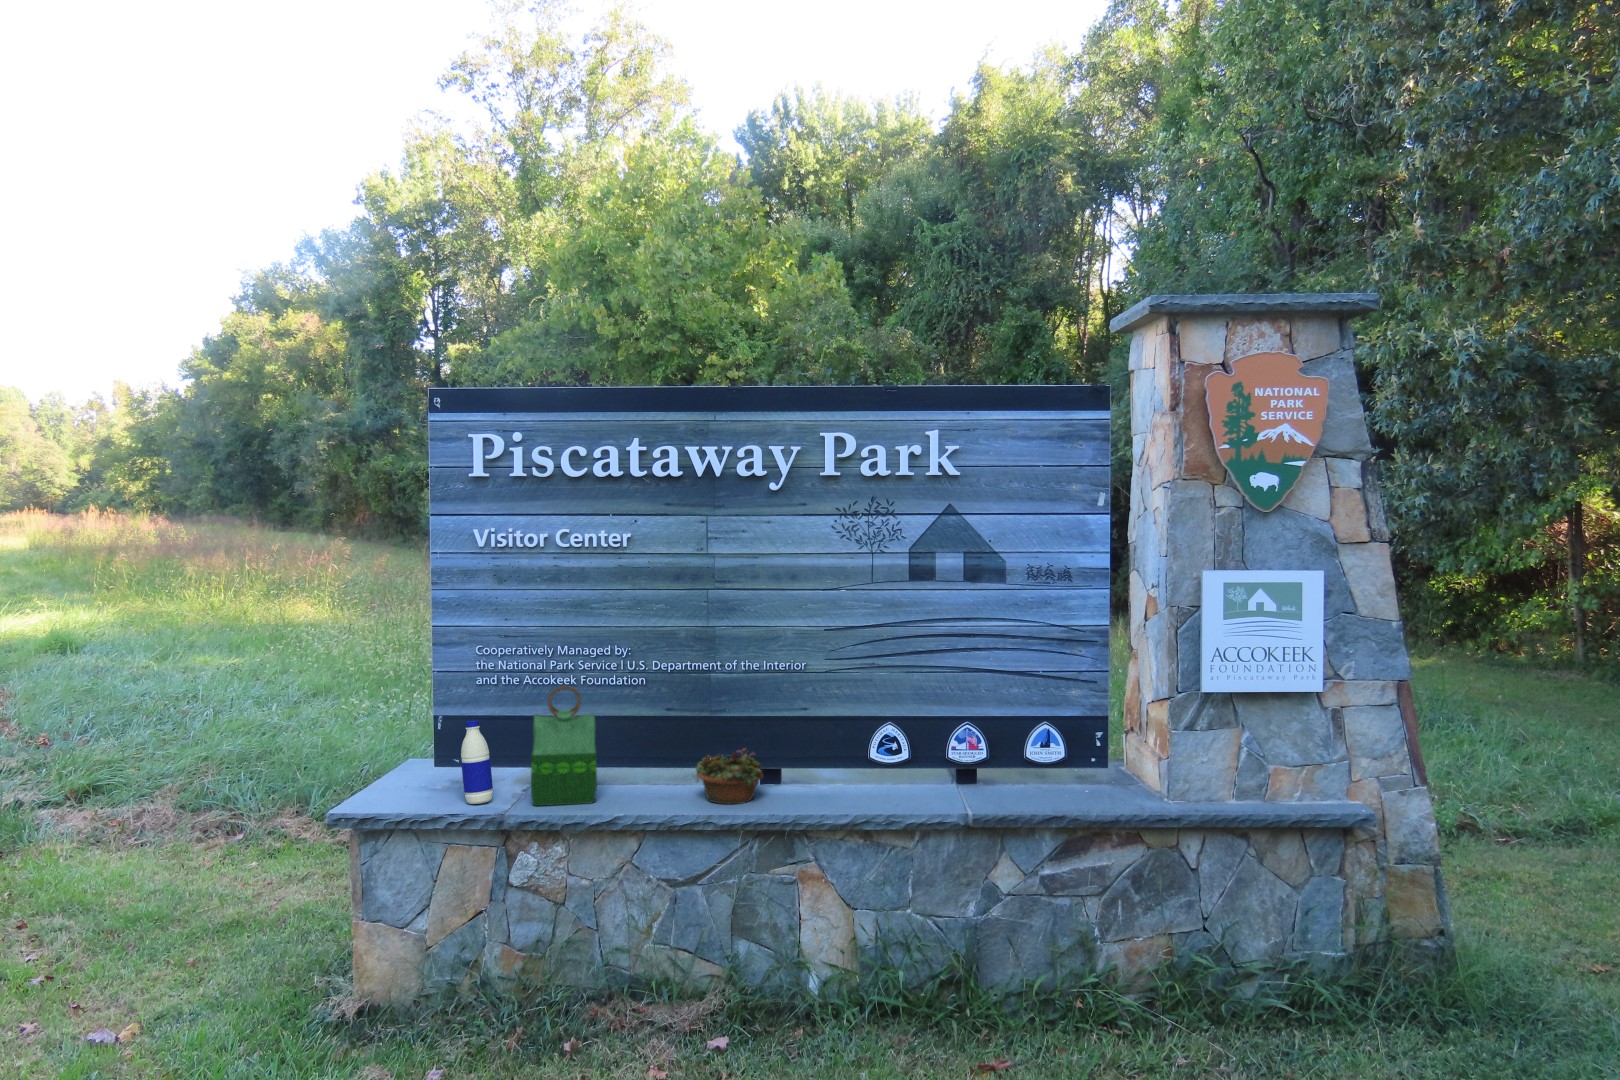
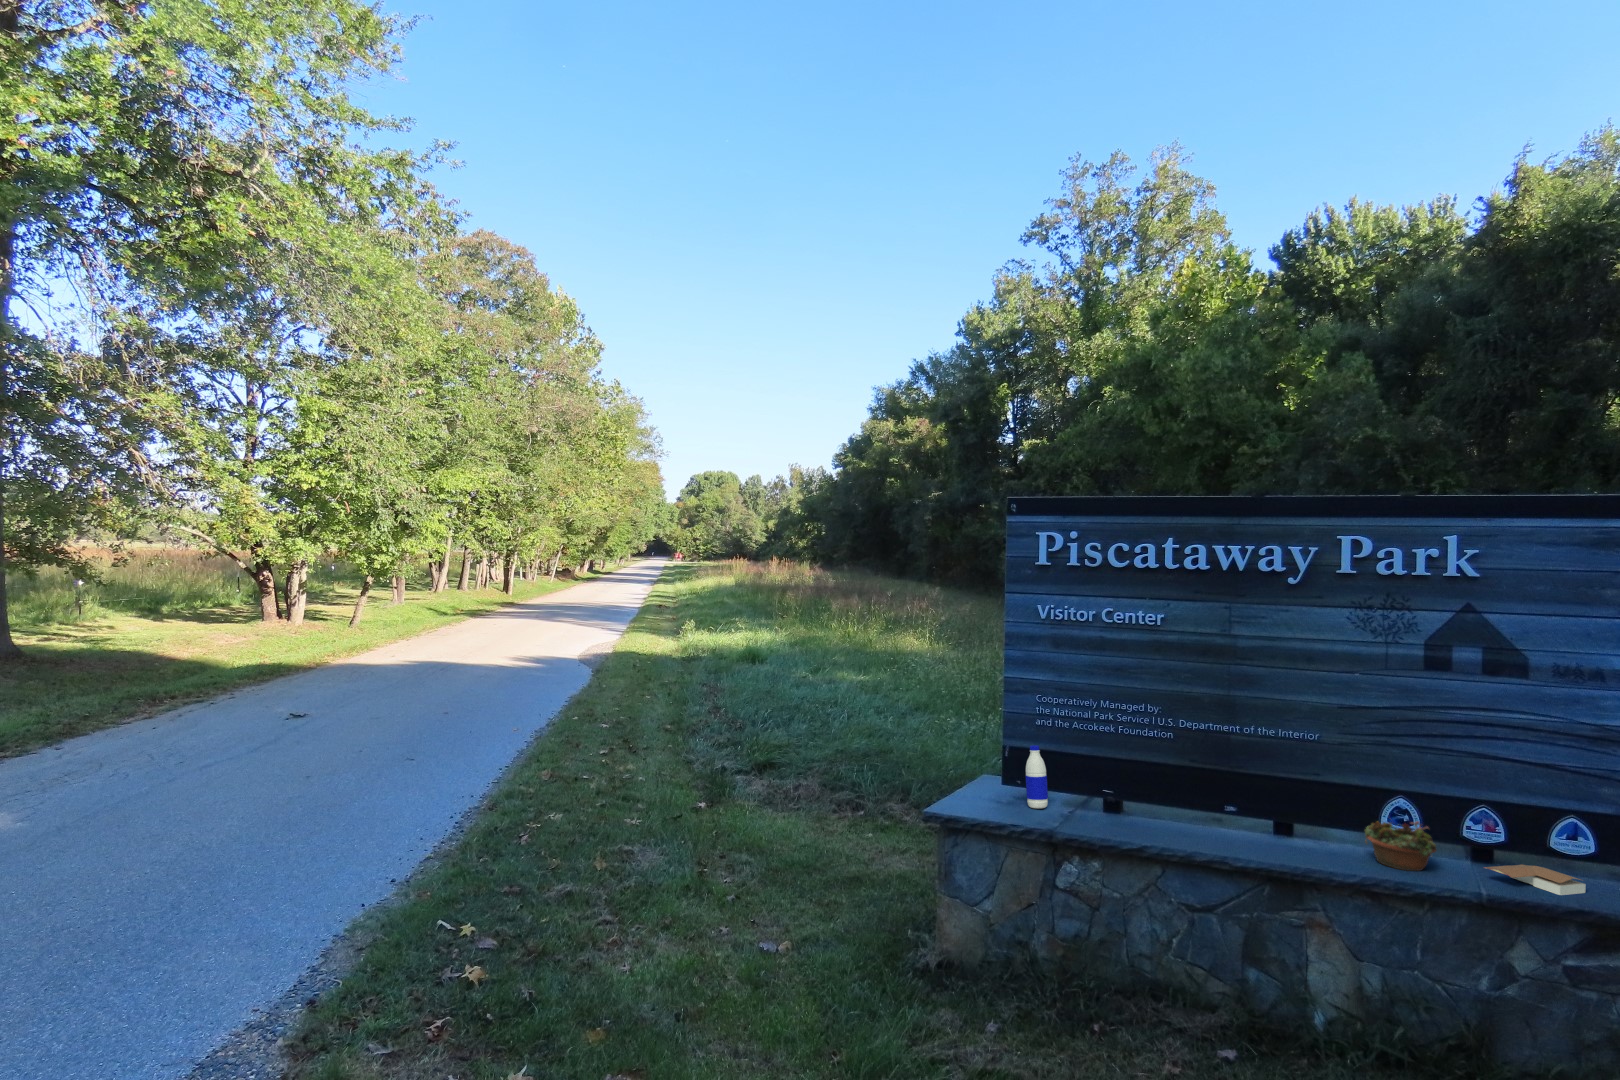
tote bag: present [531,686,597,806] -> none [1077,728,1129,823]
succulent planter: present [696,749,763,804] -> present [1365,821,1436,871]
book: none [967,777,1053,804] -> present [1484,864,1586,895]

